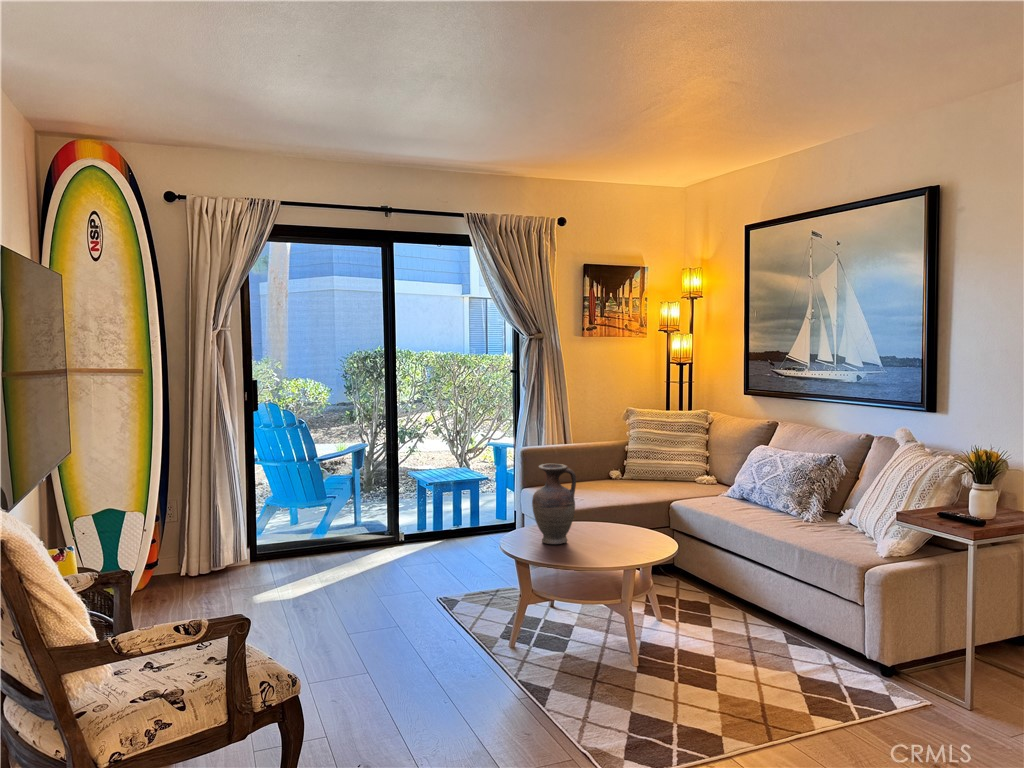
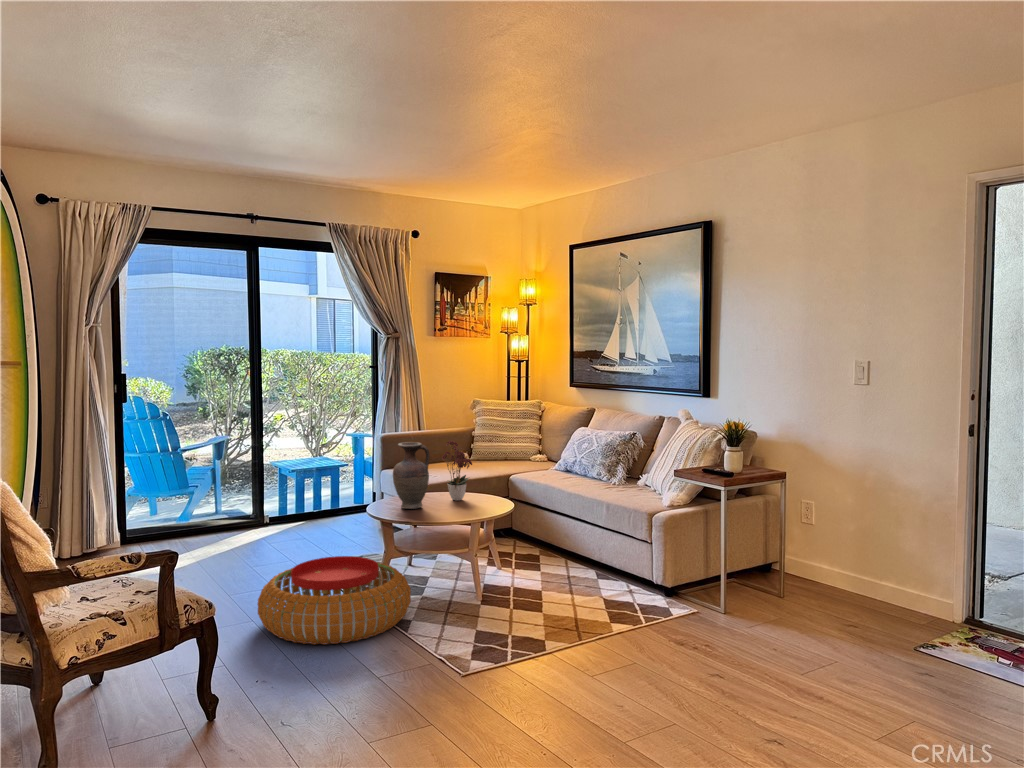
flower arrangement: none [589,459,631,534] -> present [442,441,472,501]
pouf: none [369,601,551,719] -> present [257,556,411,645]

